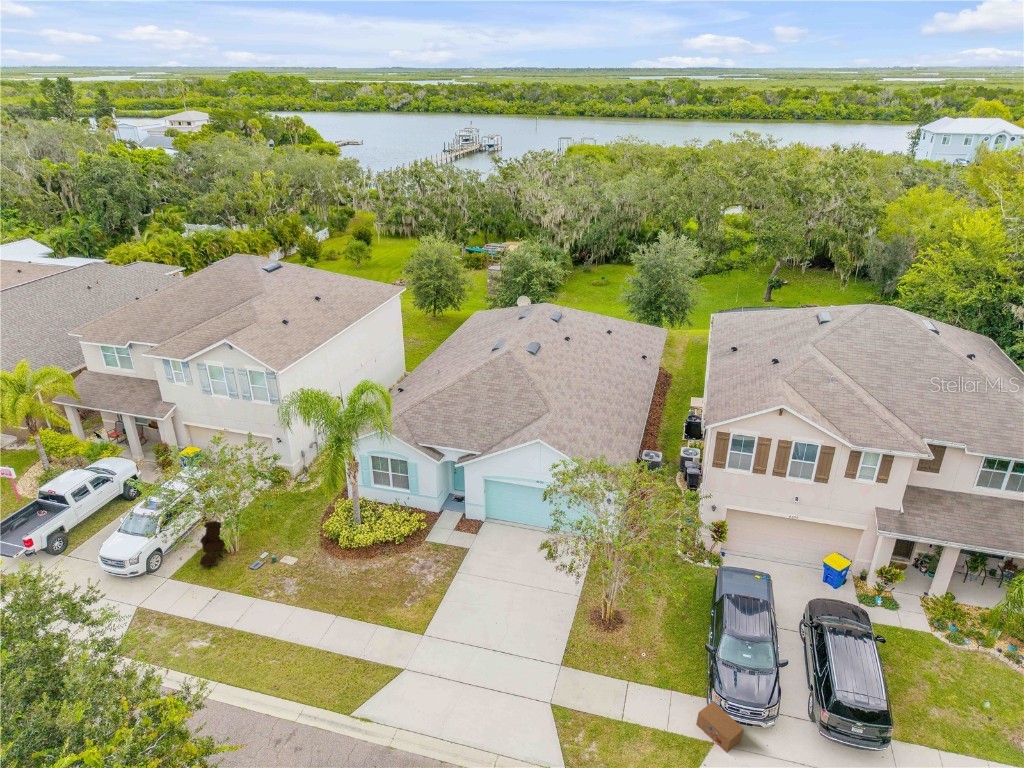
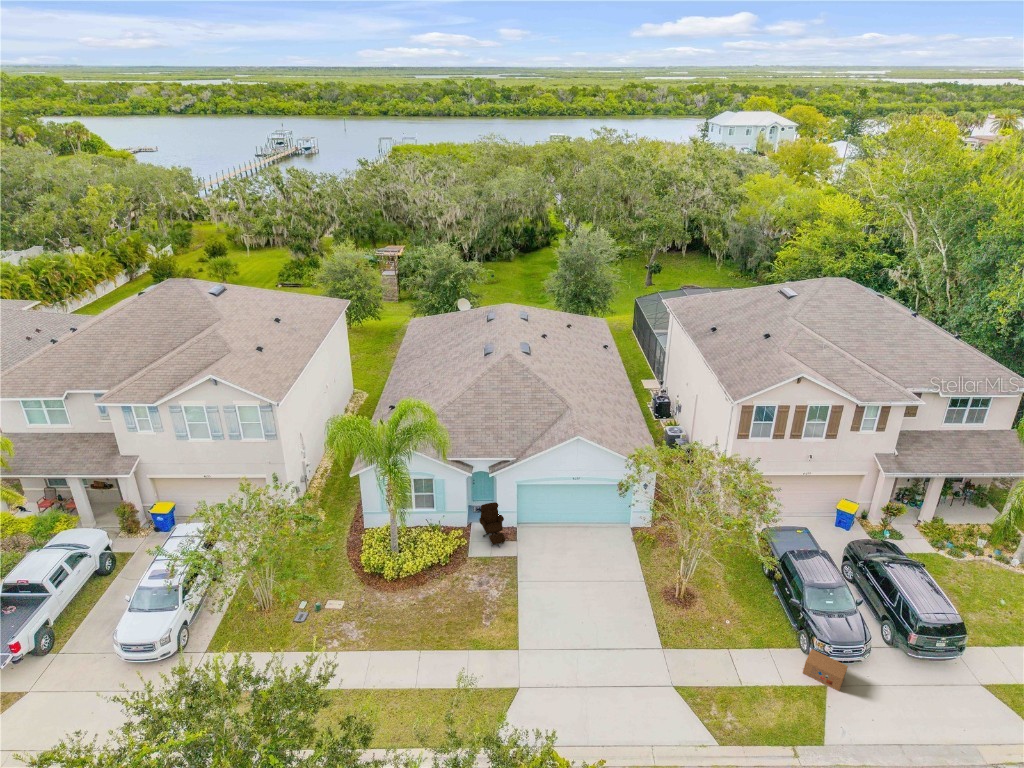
lounge chair: present [200,521,225,568] -> present [479,502,505,546]

